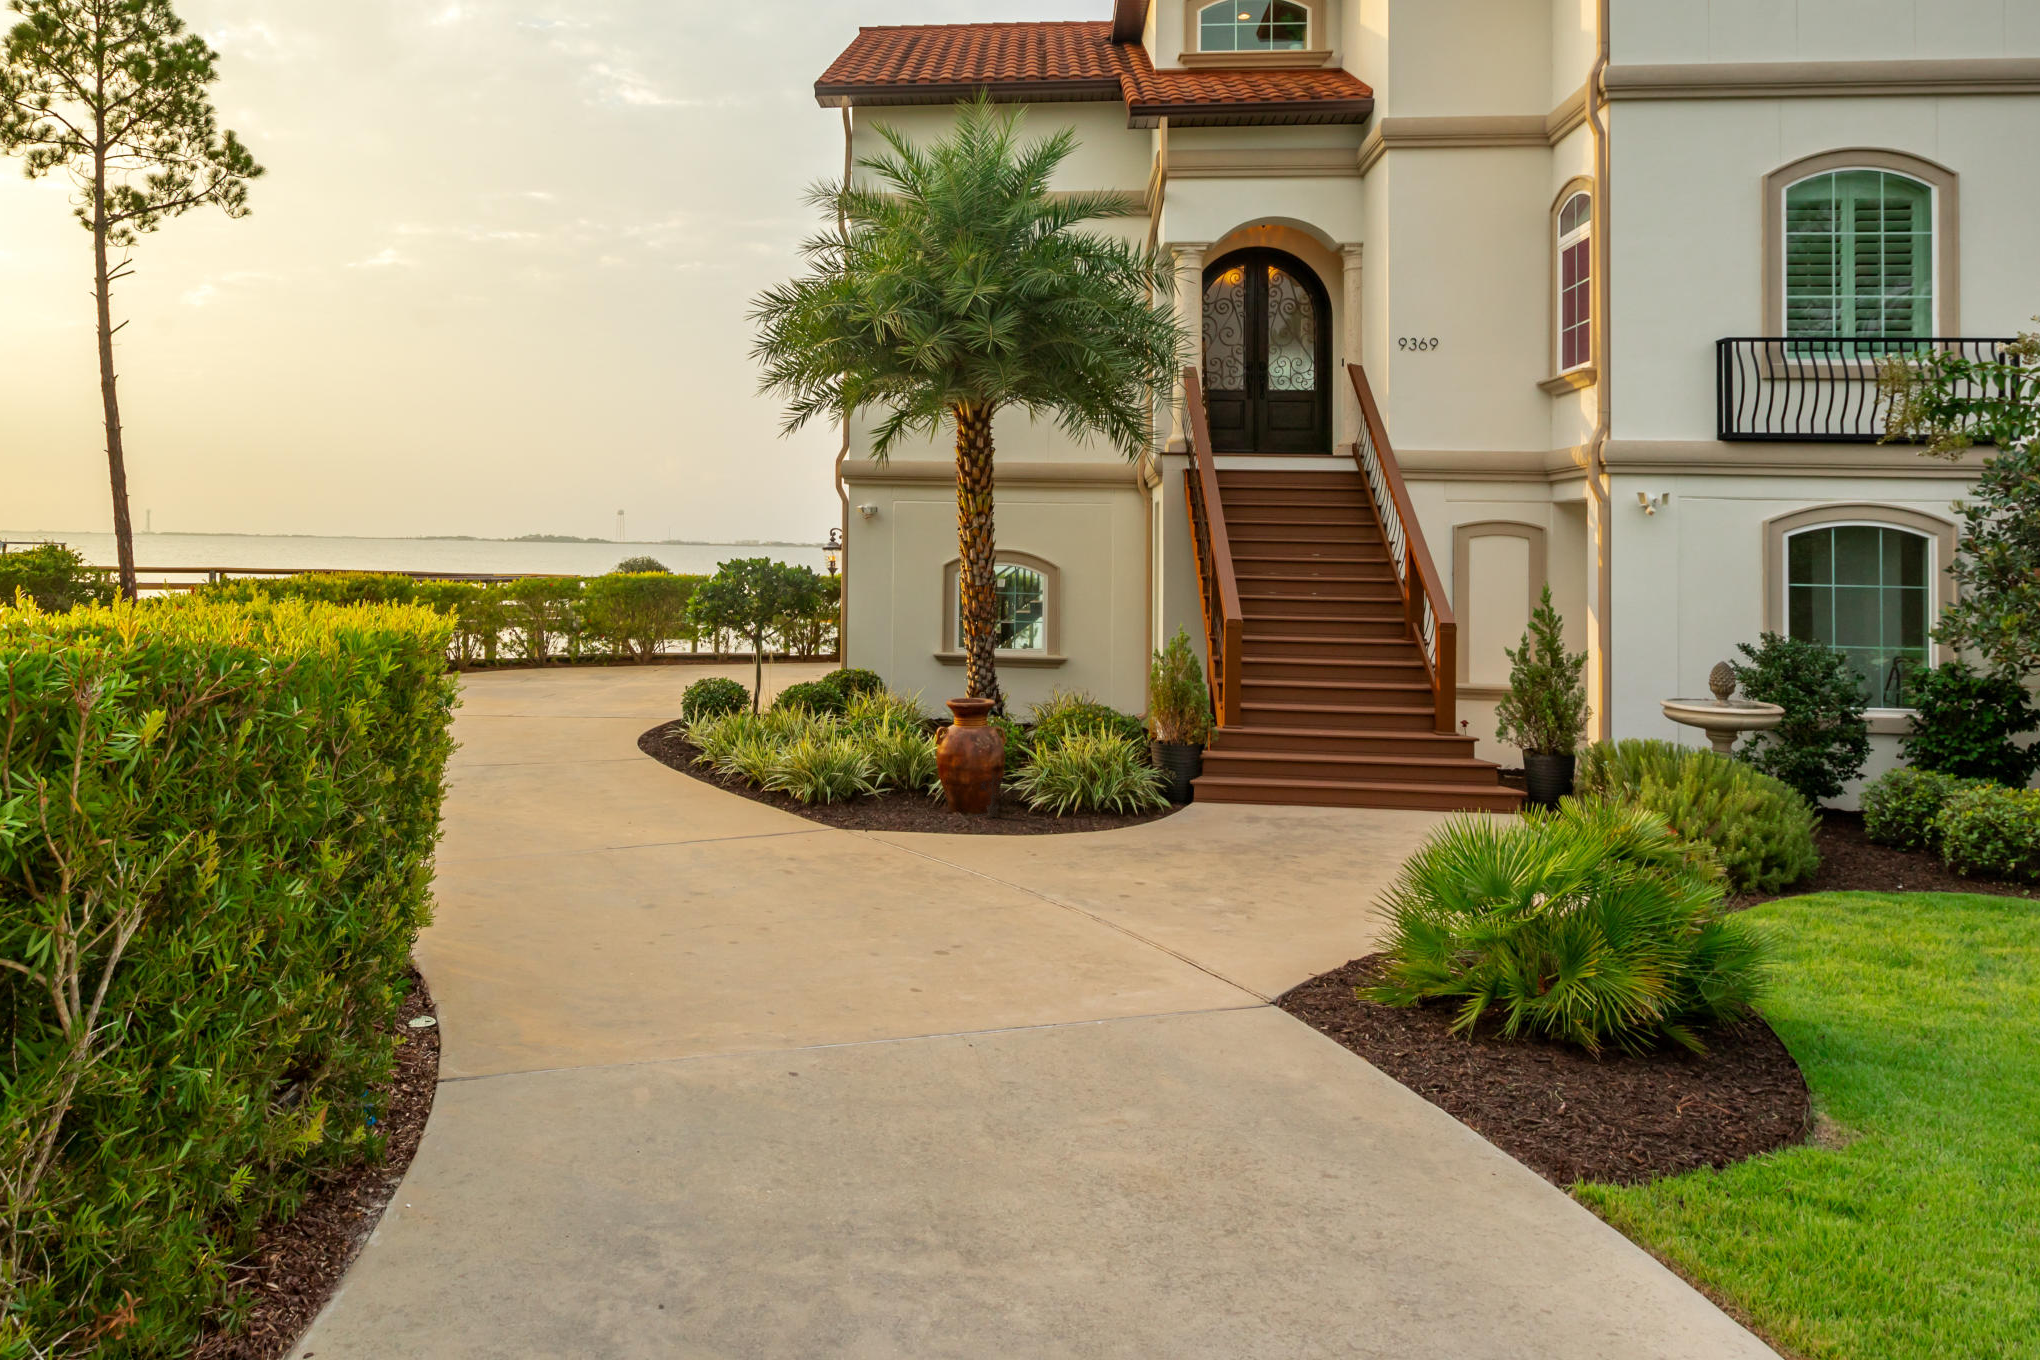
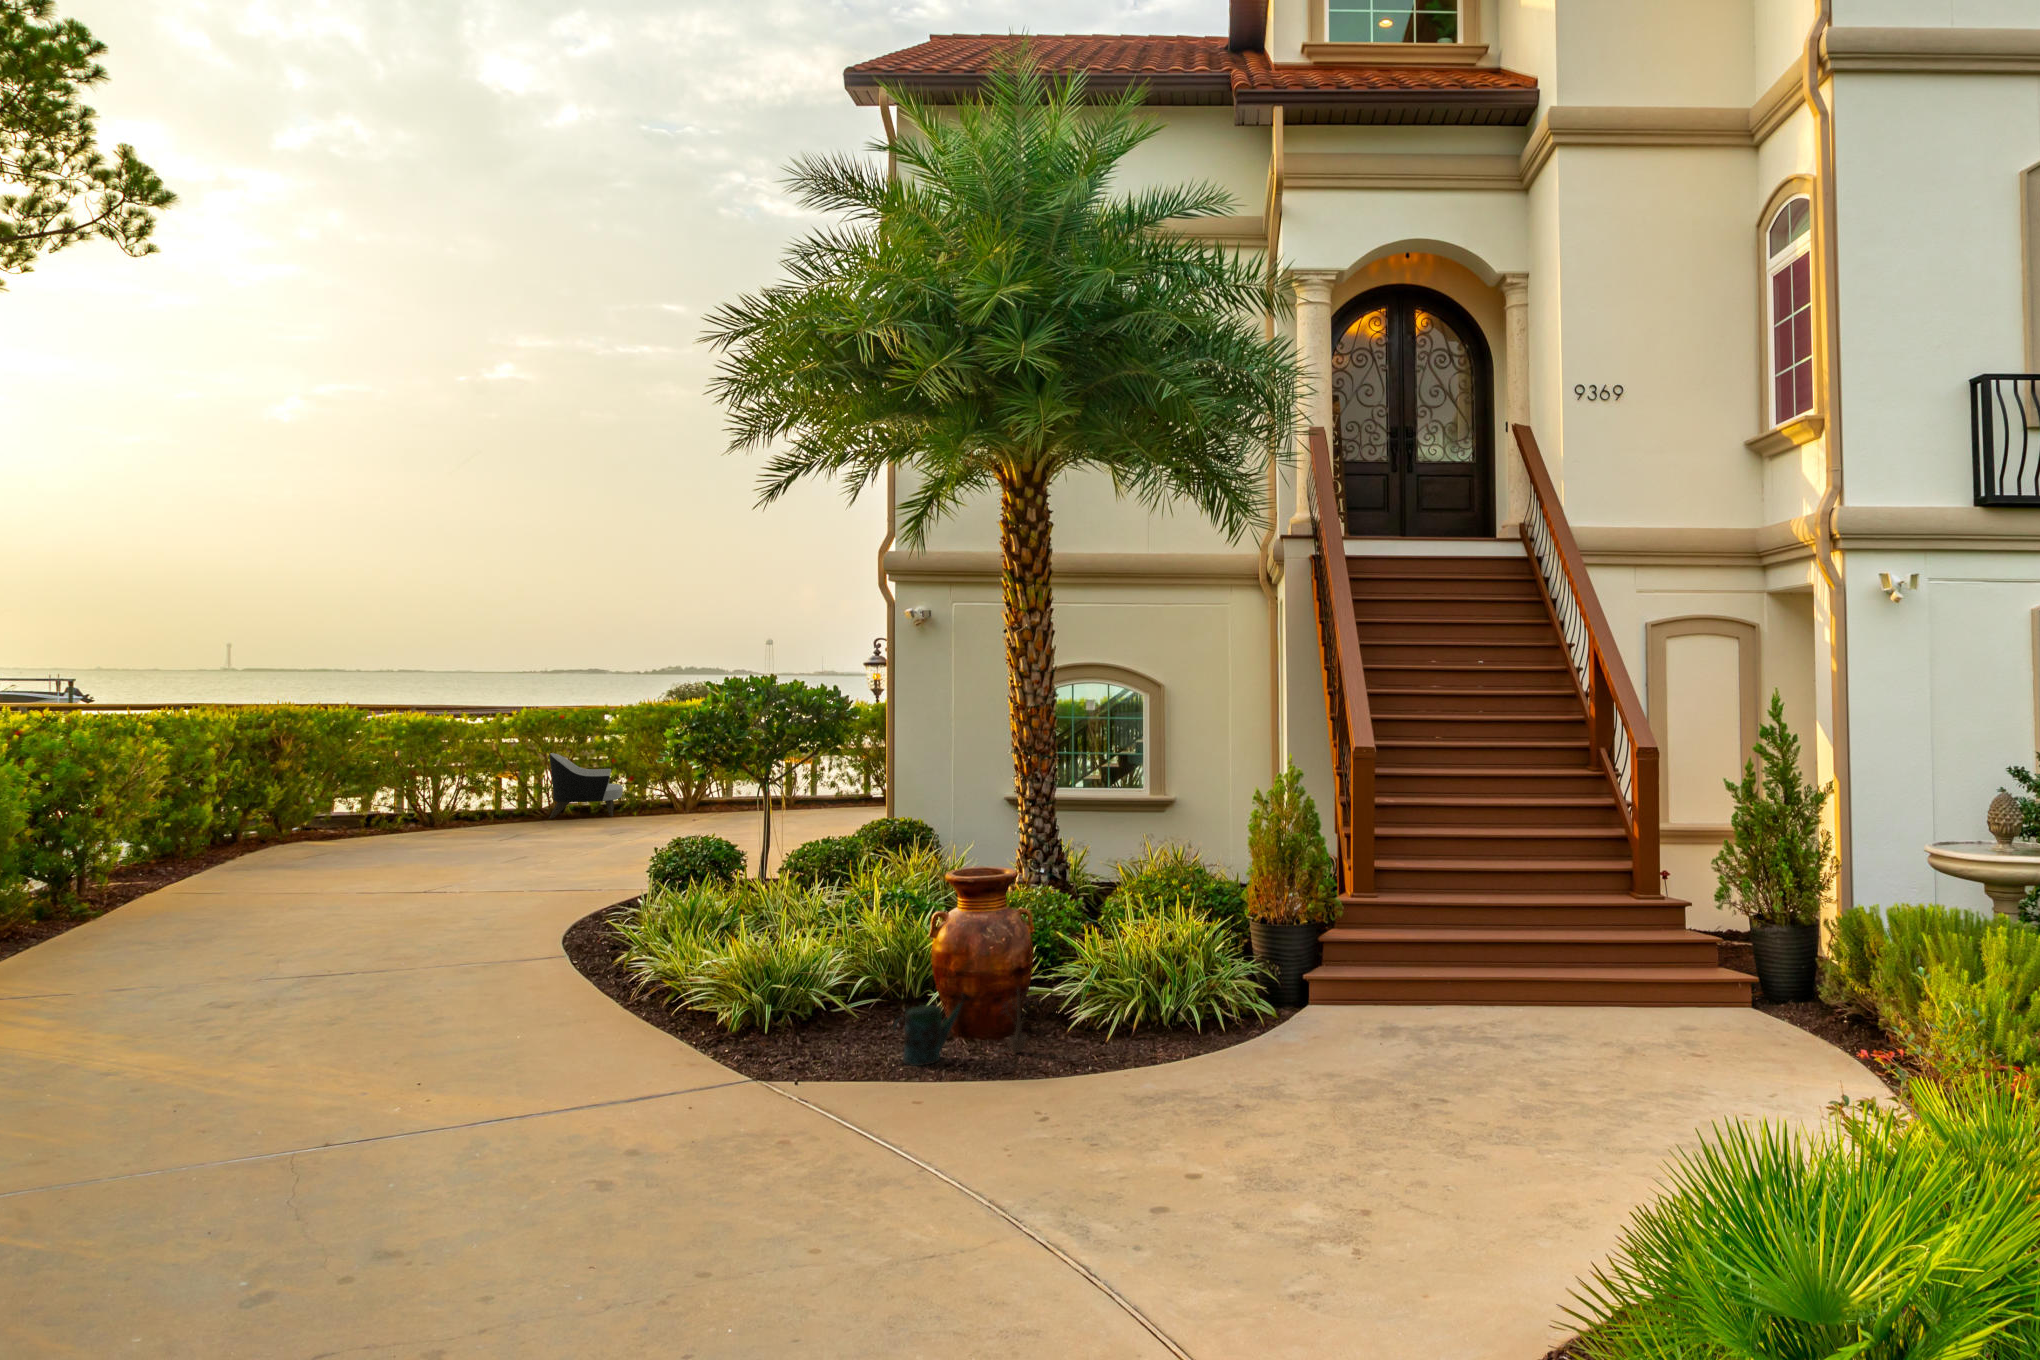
armchair: none [556,619,611,671] -> present [549,753,623,818]
watering can: none [910,774,959,821] -> present [893,993,970,1066]

